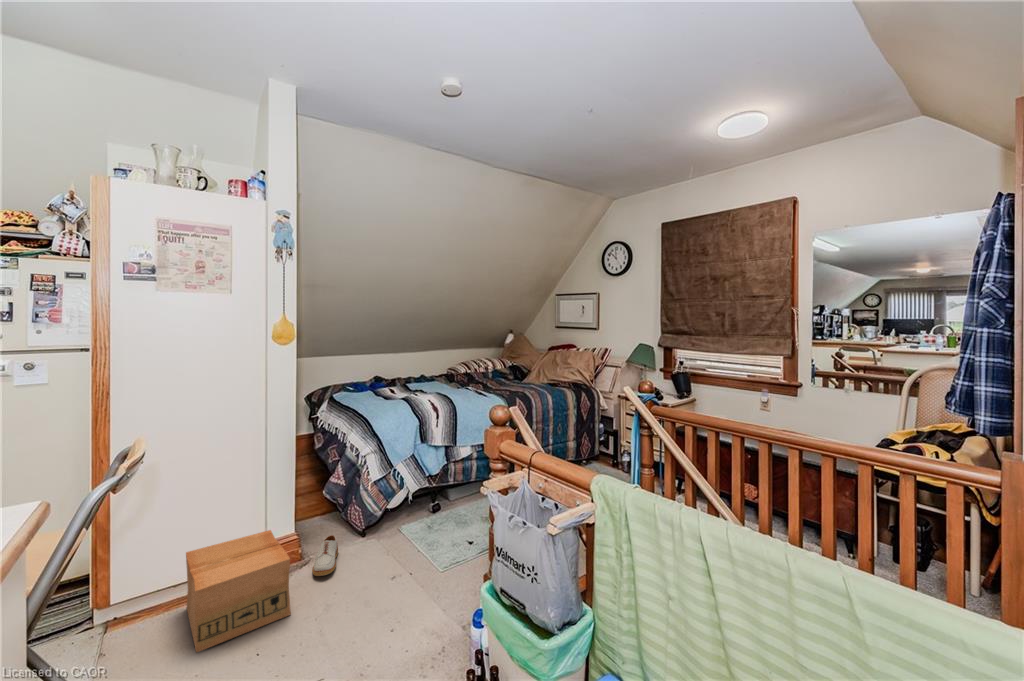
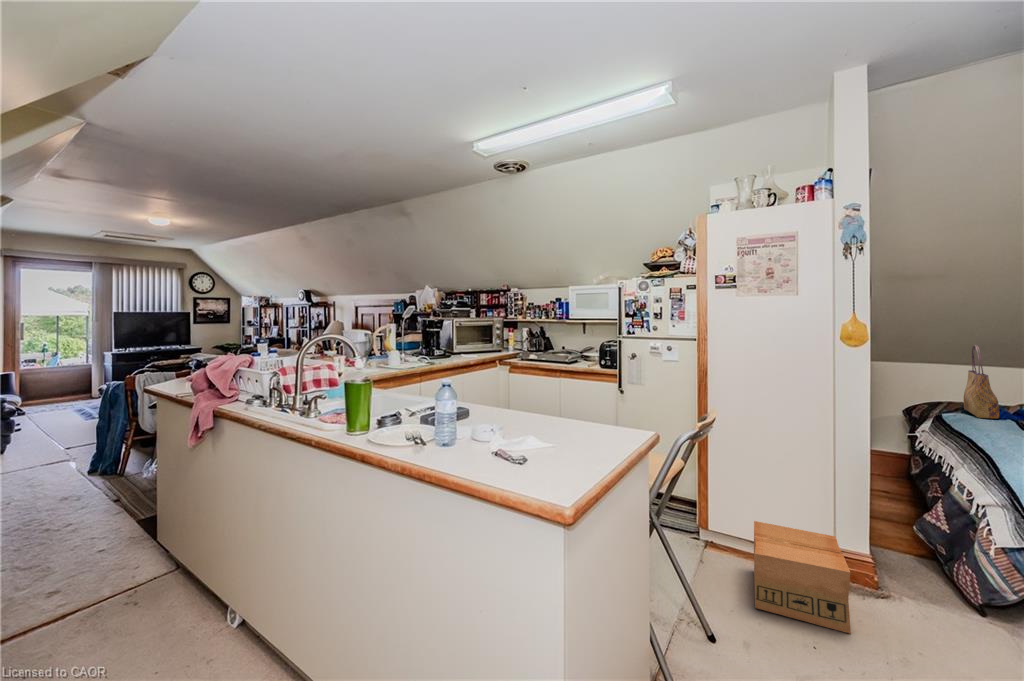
tote bag: none [346,341,366,395] -> present [964,345,999,418]
shoe: present [312,535,338,576] -> none [887,579,930,622]

